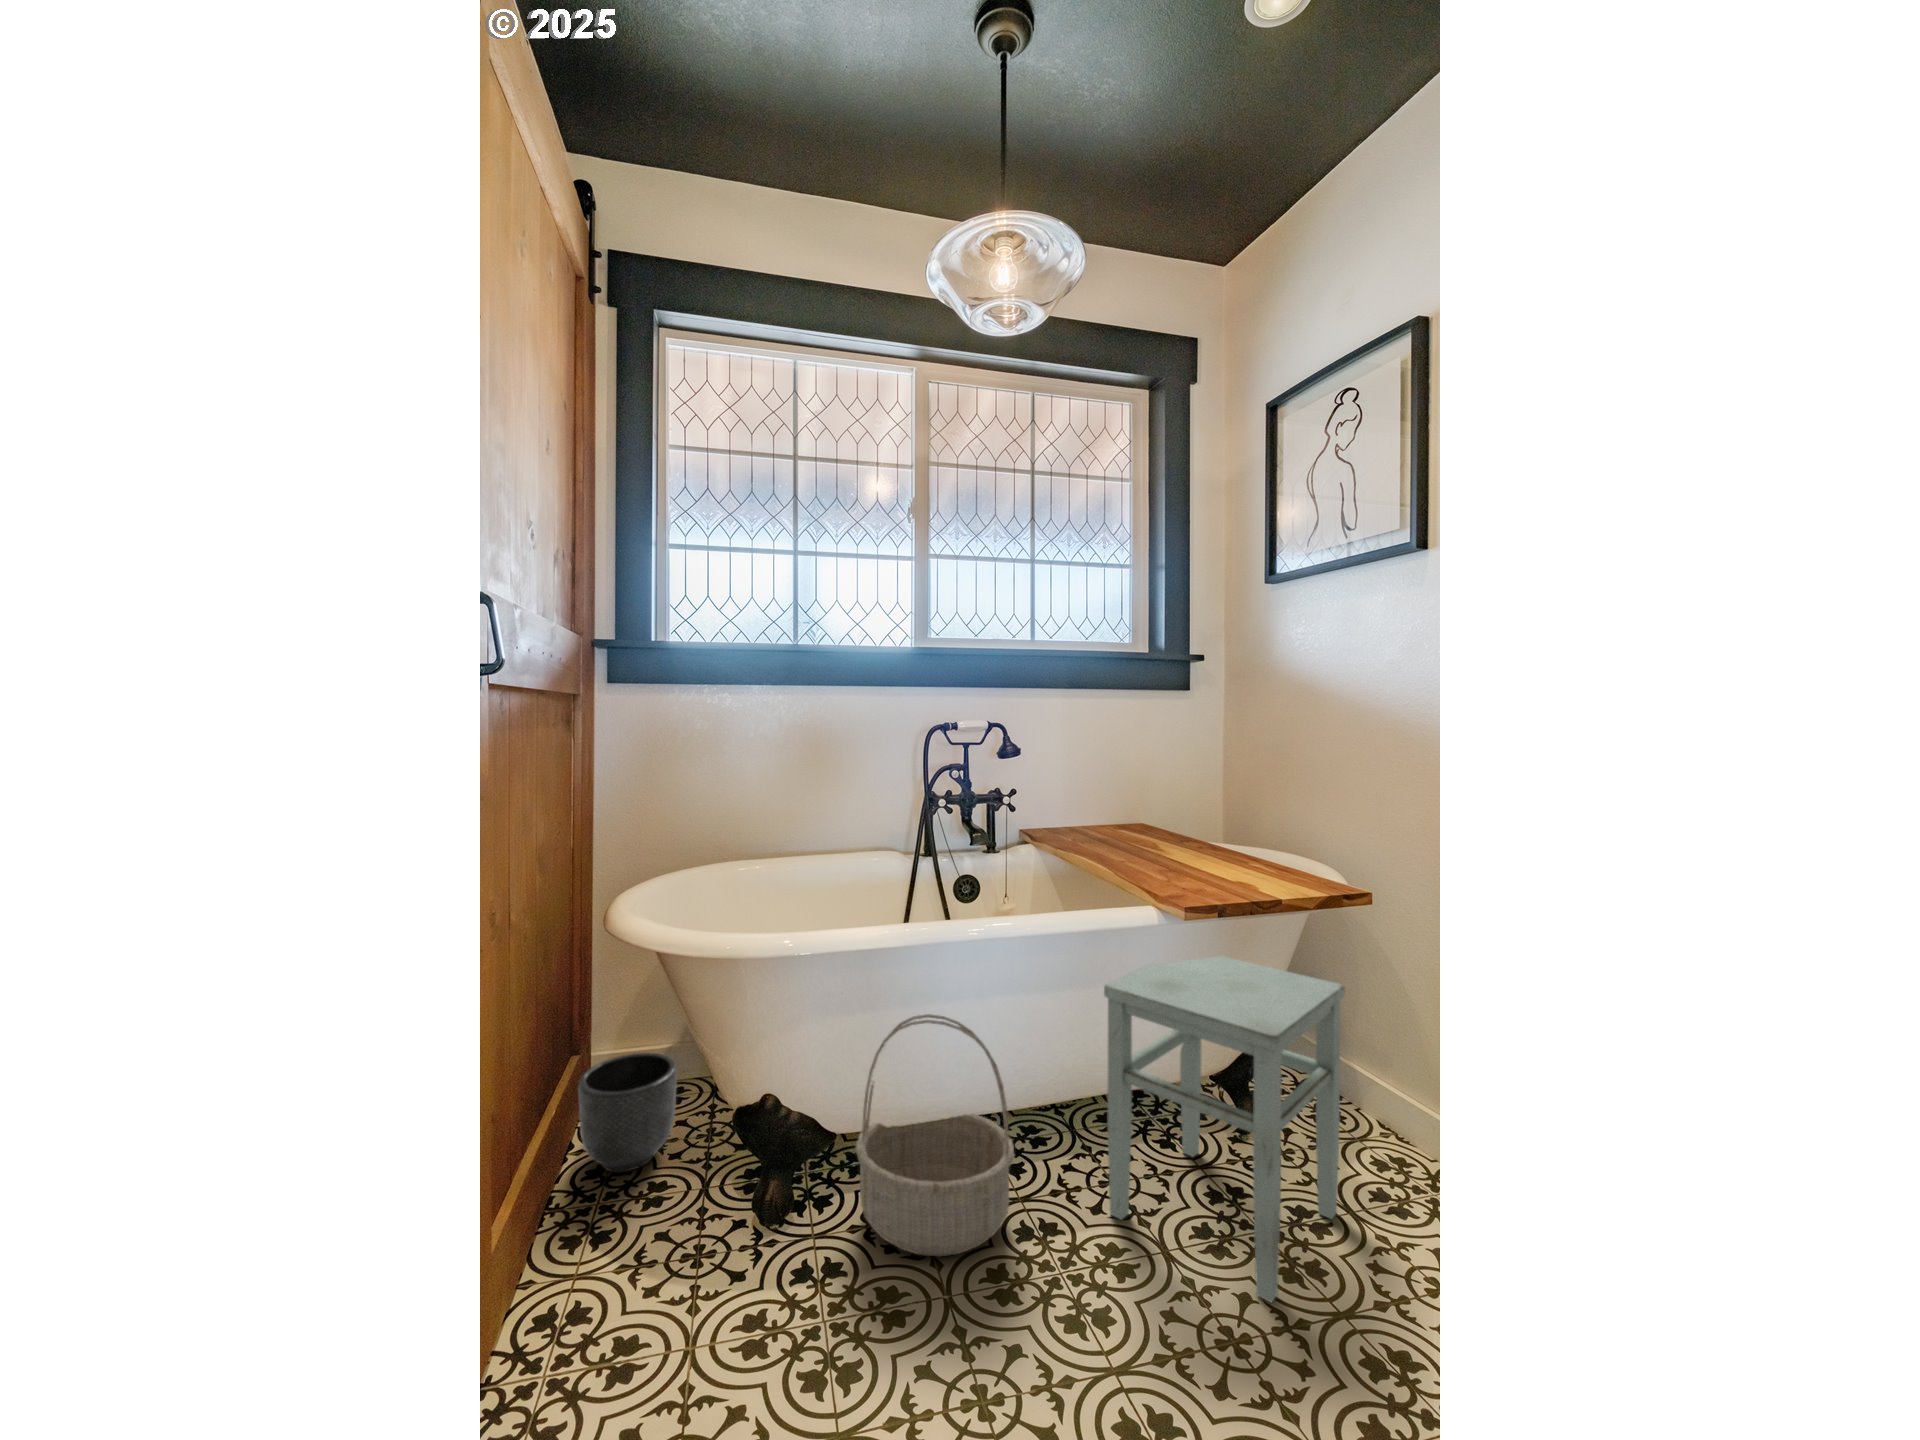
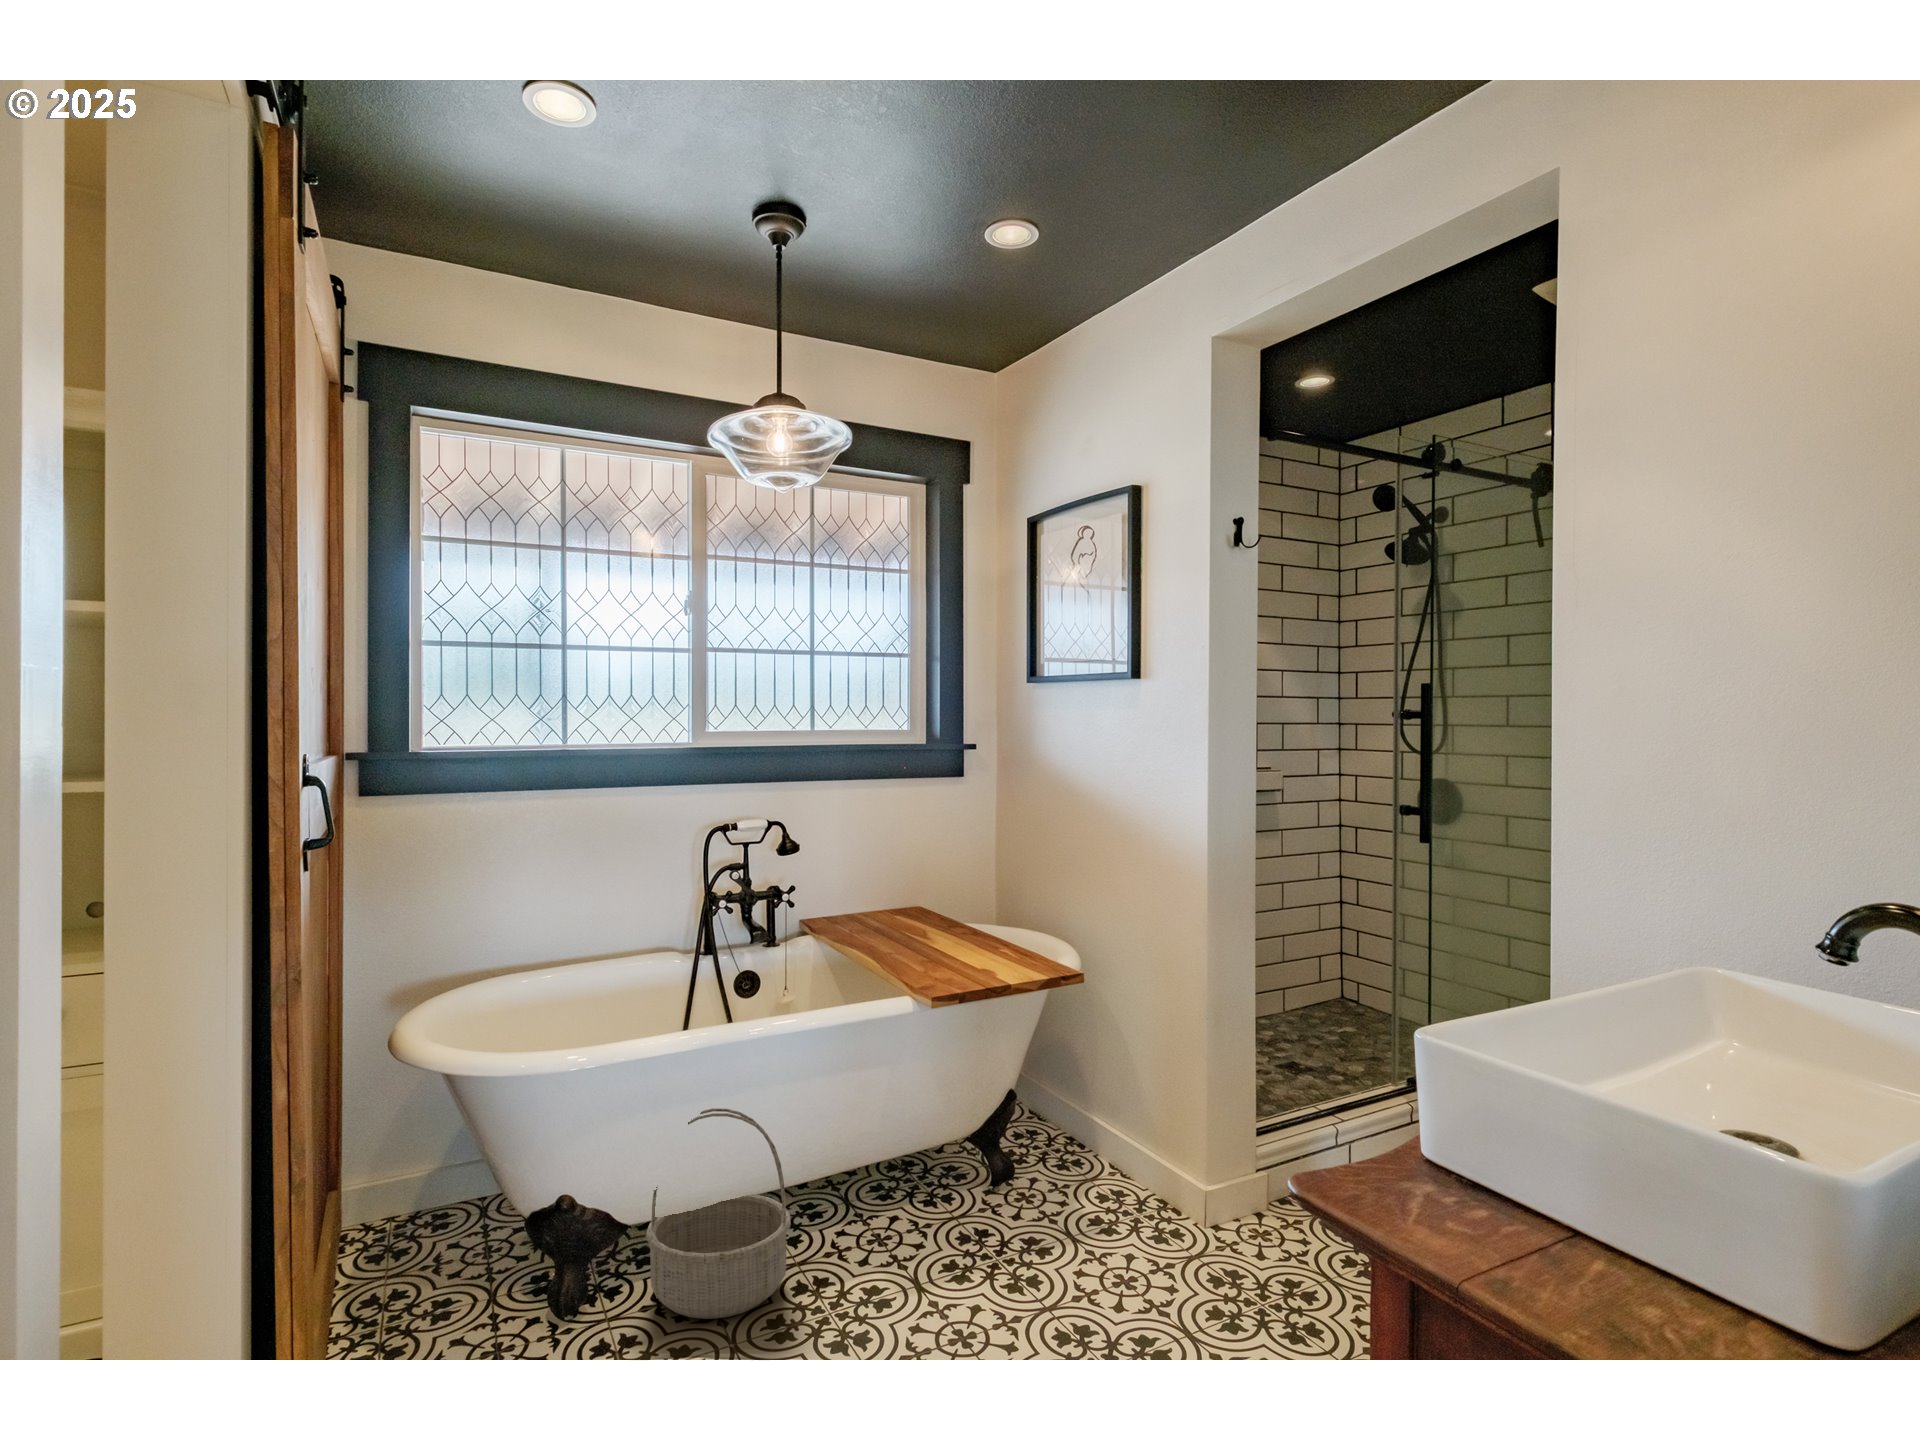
stool: present [1104,956,1345,1302] -> none [868,1028,1063,1308]
planter: present [578,1053,677,1172] -> none [351,1177,455,1298]

